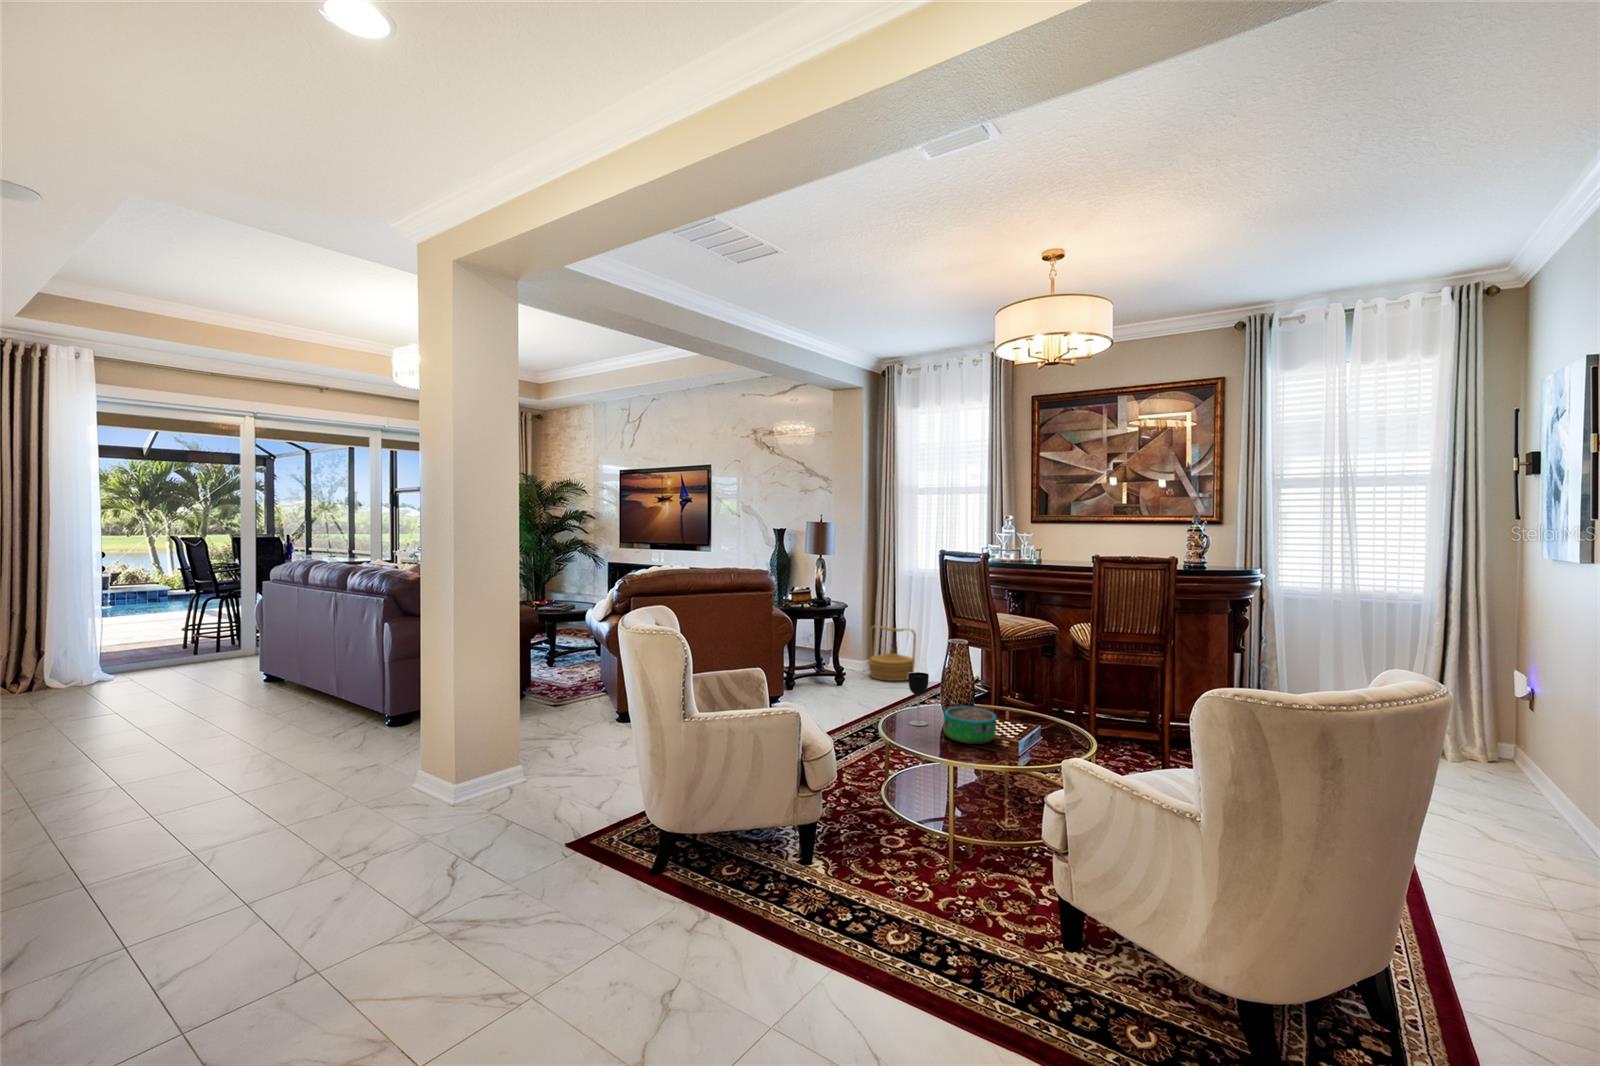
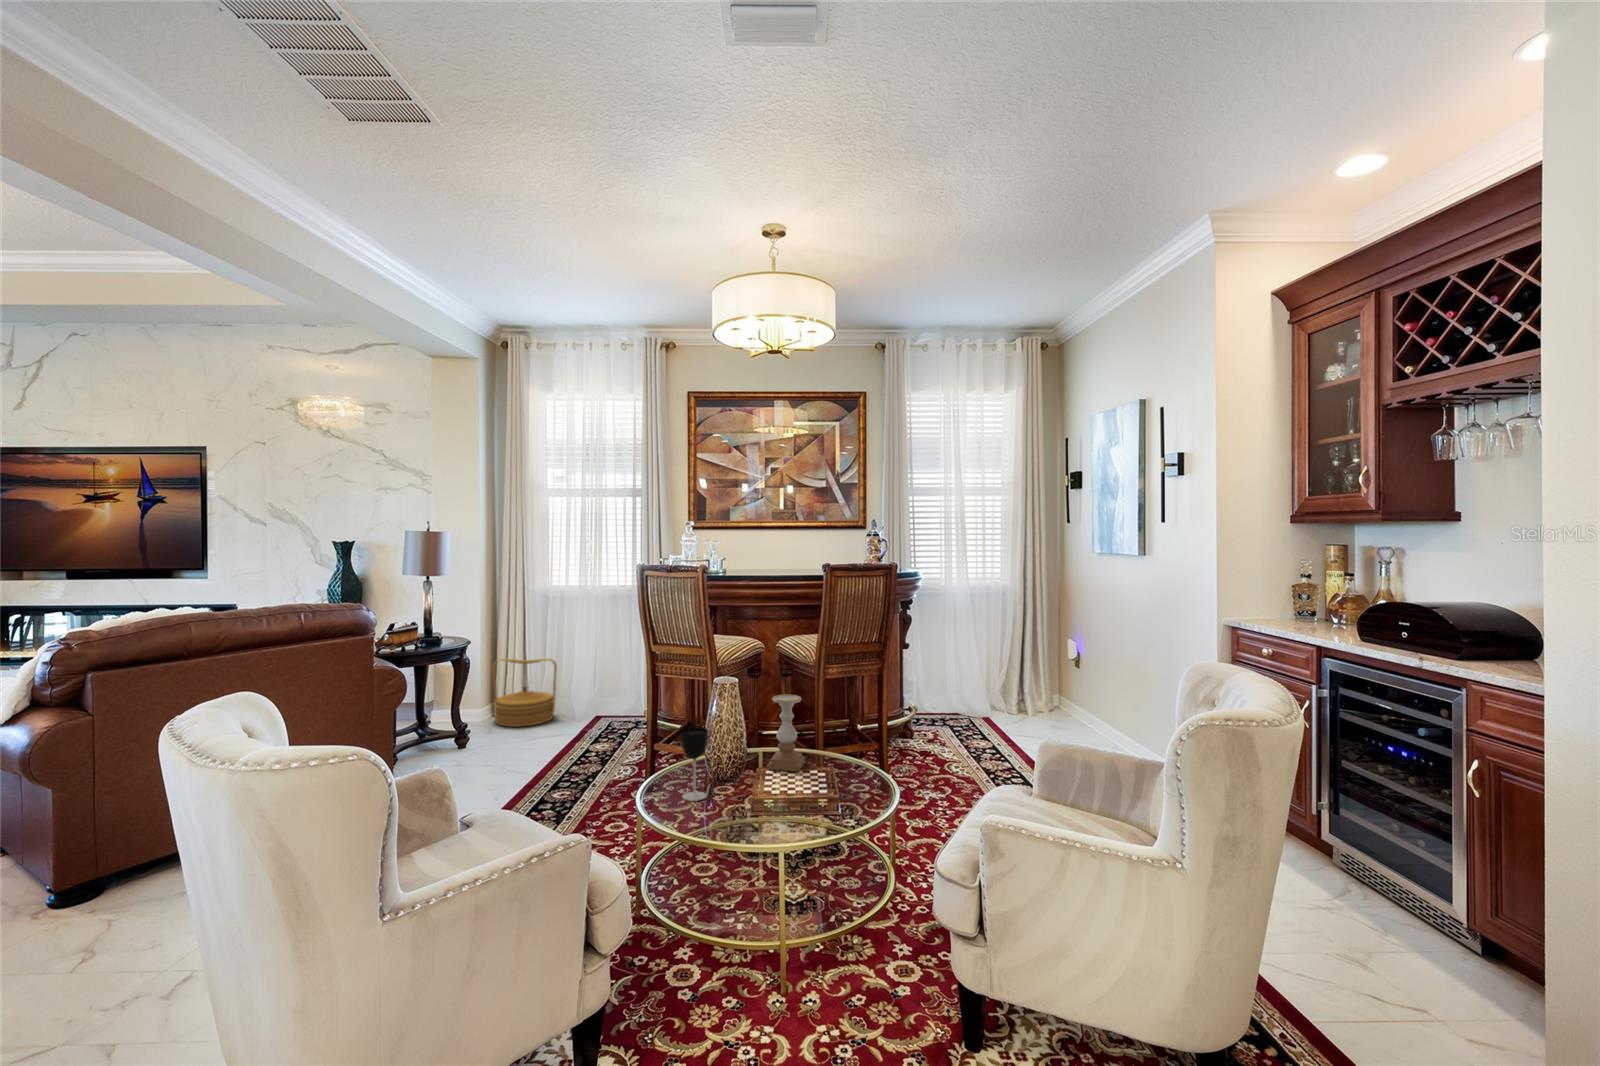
candle holder: none [994,662,1030,725] -> present [768,694,805,772]
decorative bowl: present [943,706,996,744] -> none [738,761,805,814]

